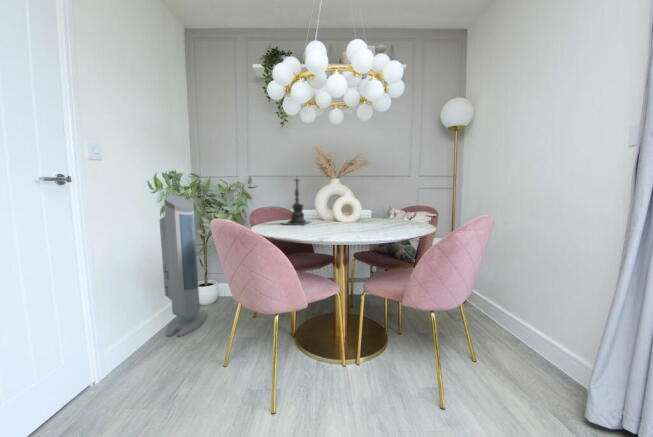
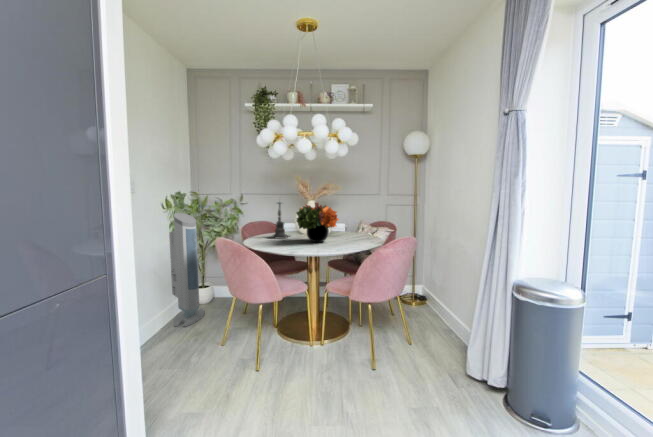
flower arrangement: none [320,175,379,229] -> present [296,203,339,242]

